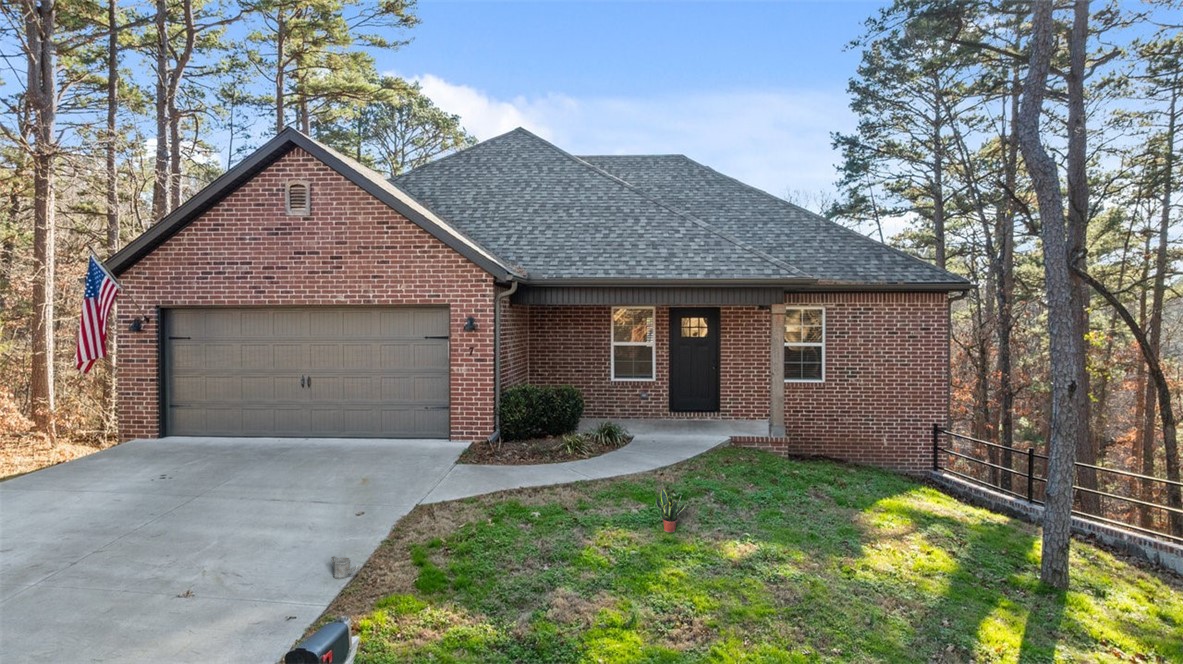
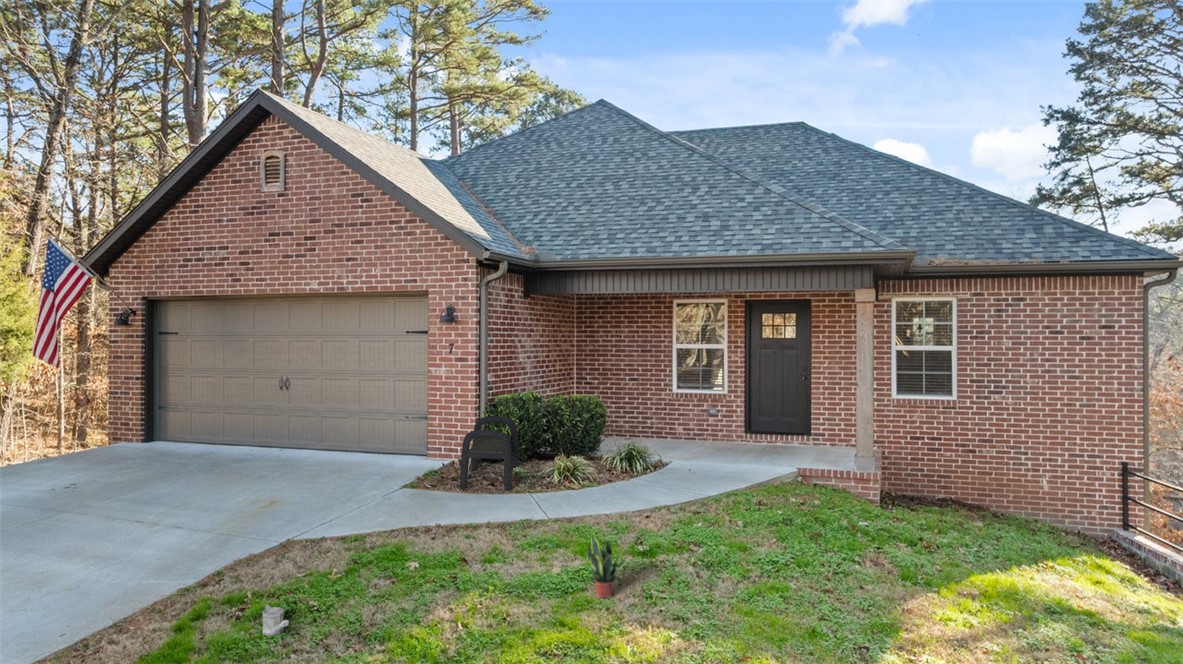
bench: none [489,406,536,464] -> present [459,416,518,490]
watering can: present [331,556,360,579] -> present [262,605,289,636]

